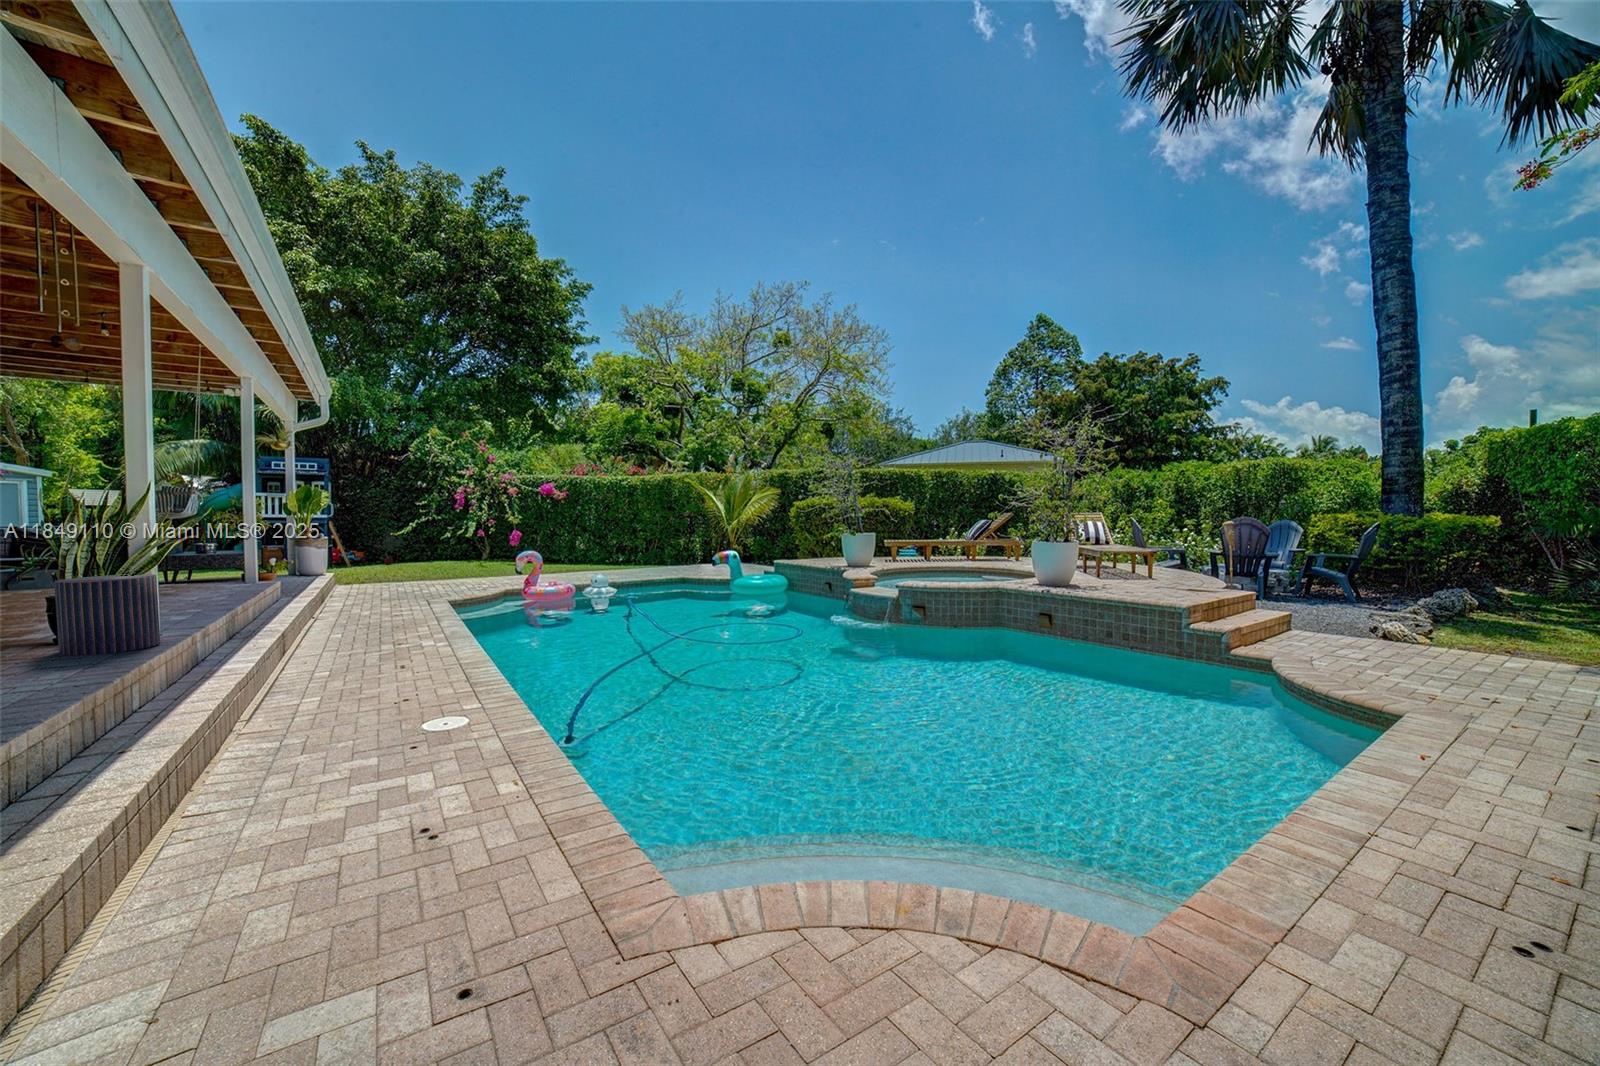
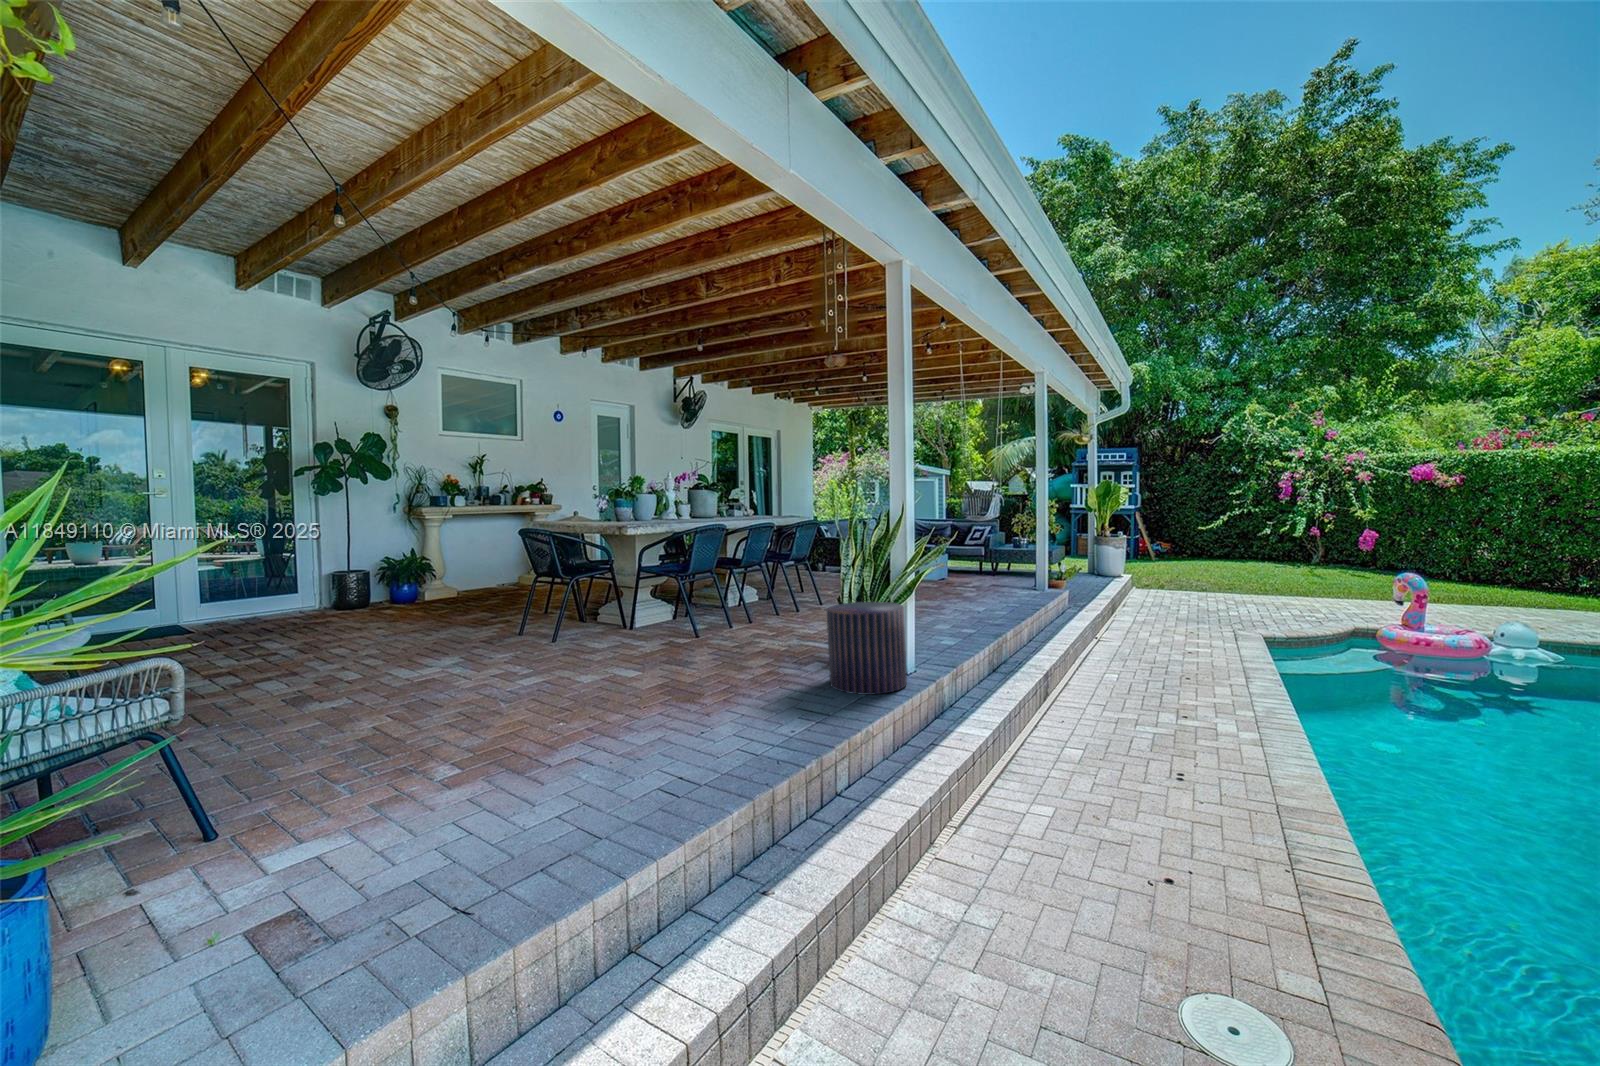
potted tree: present [374,531,402,565] -> none [1176,527,1209,566]

